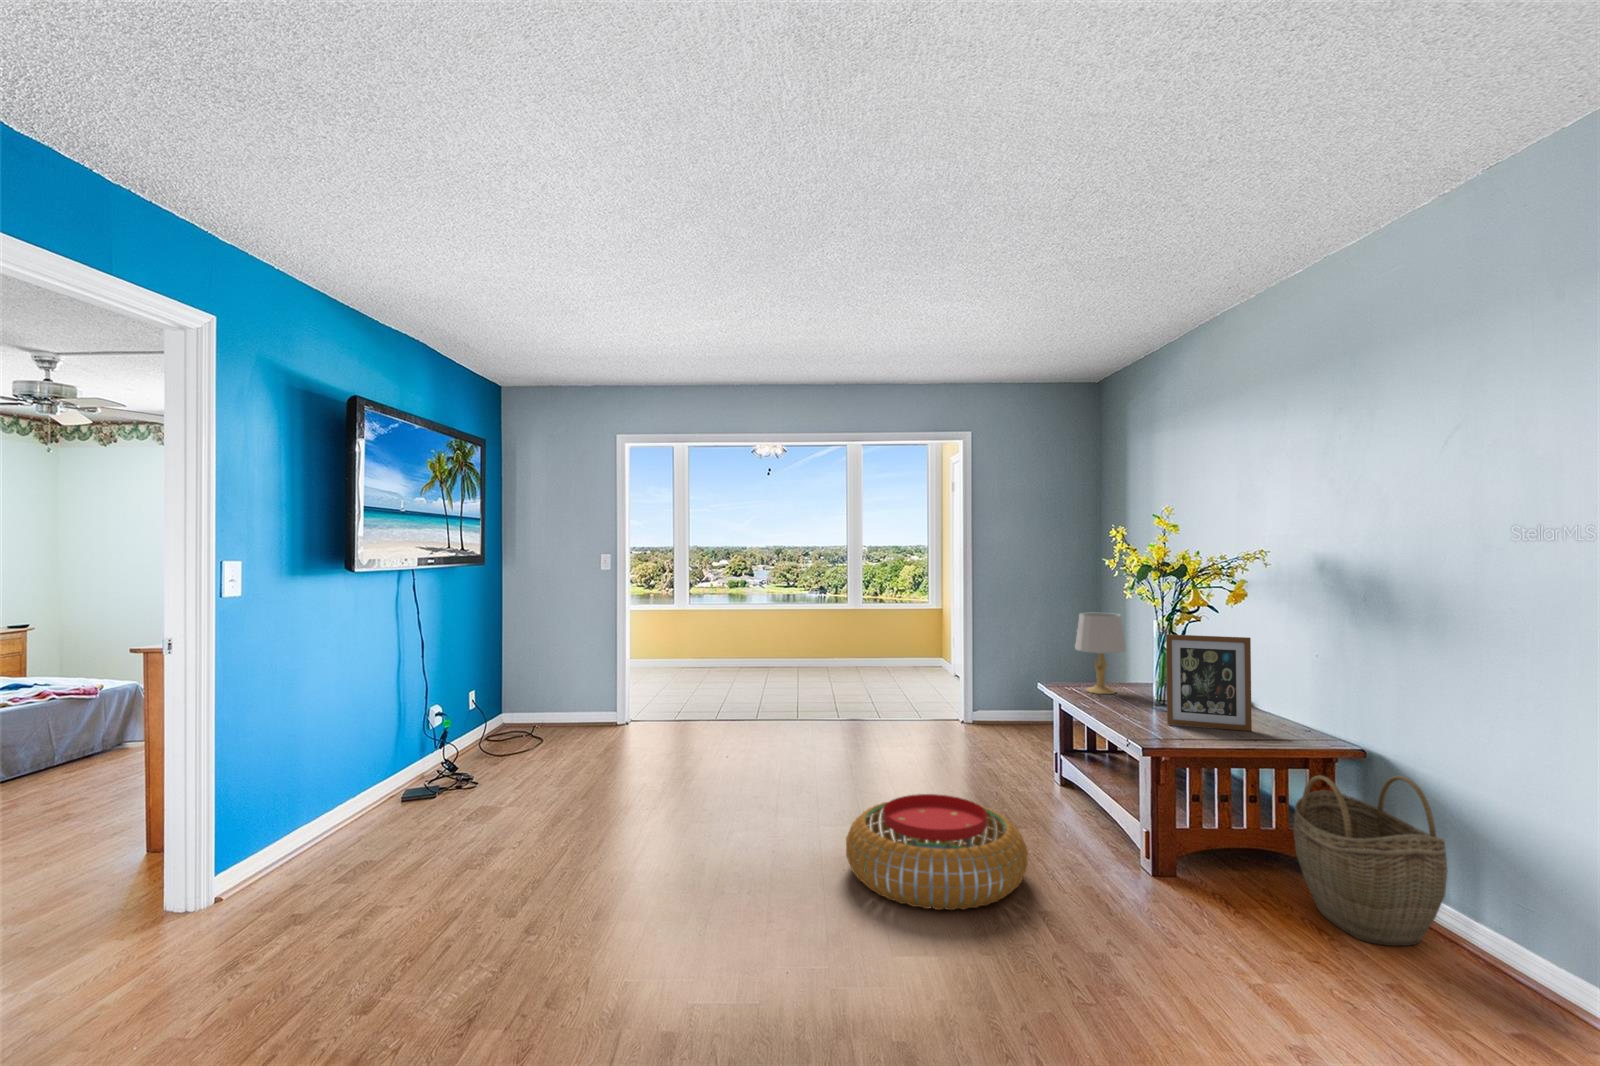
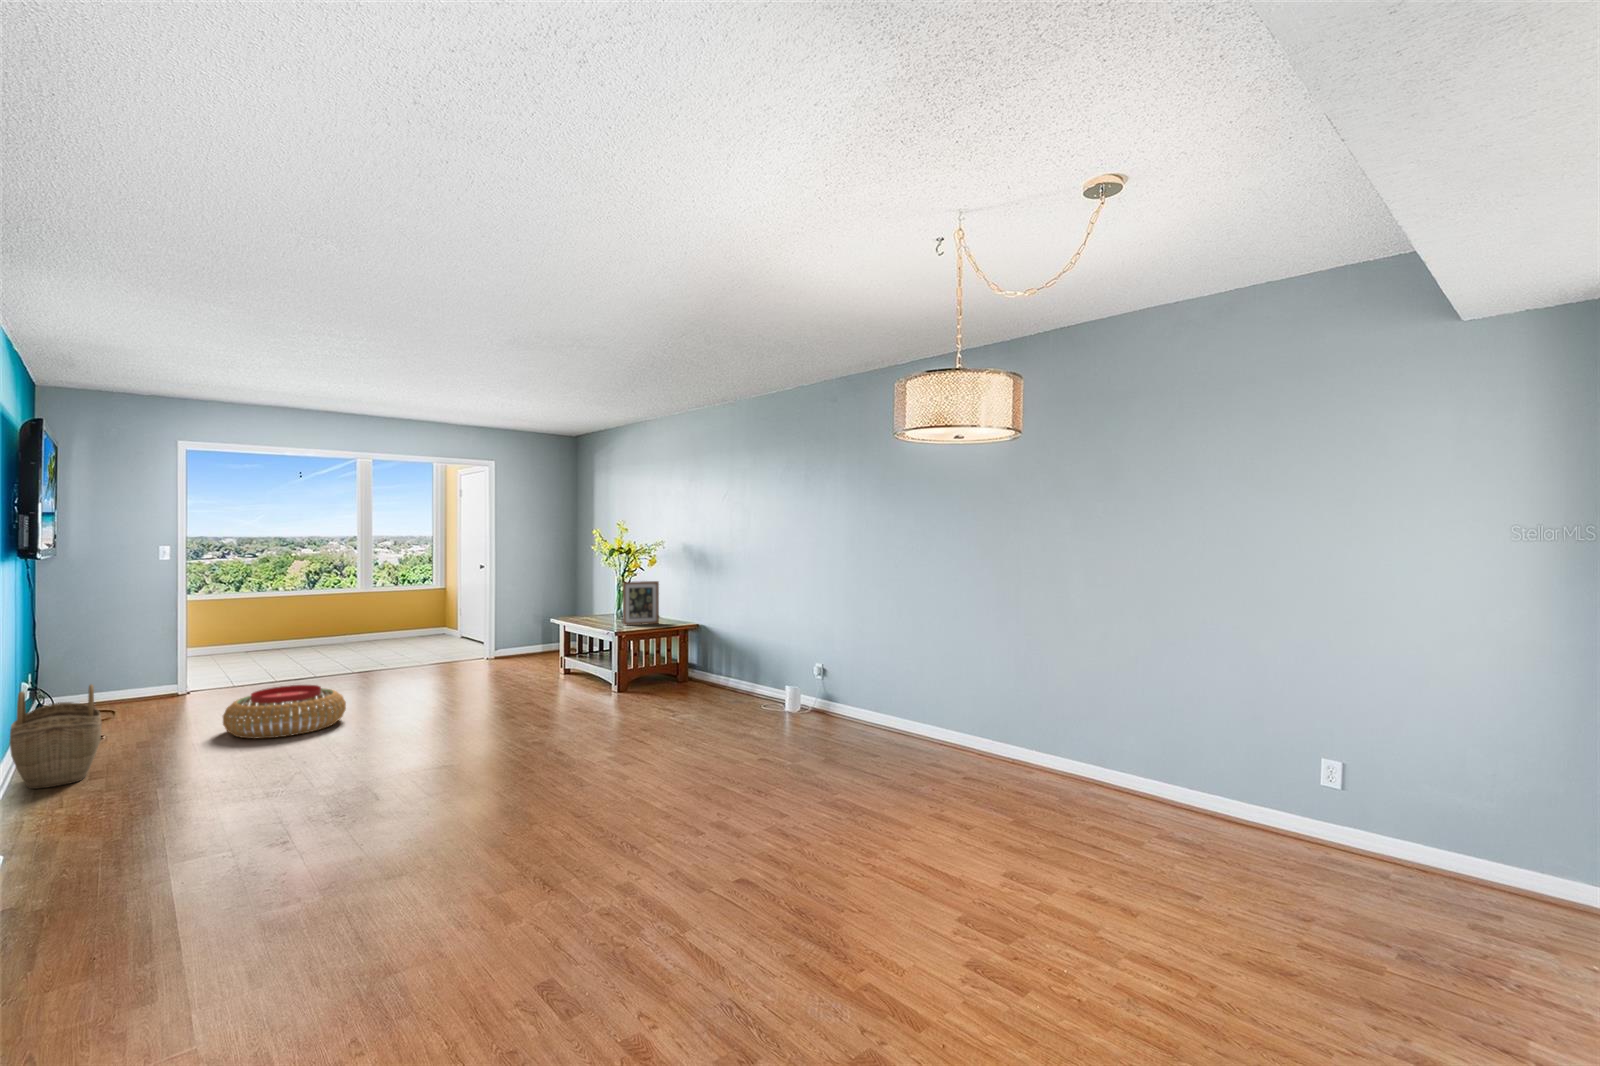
table lamp: present [1075,613,1126,694] -> none [572,576,599,619]
woven basket: present [1294,776,1448,946] -> present [10,684,102,789]
pouf: present [846,794,1028,910] -> present [223,685,346,739]

